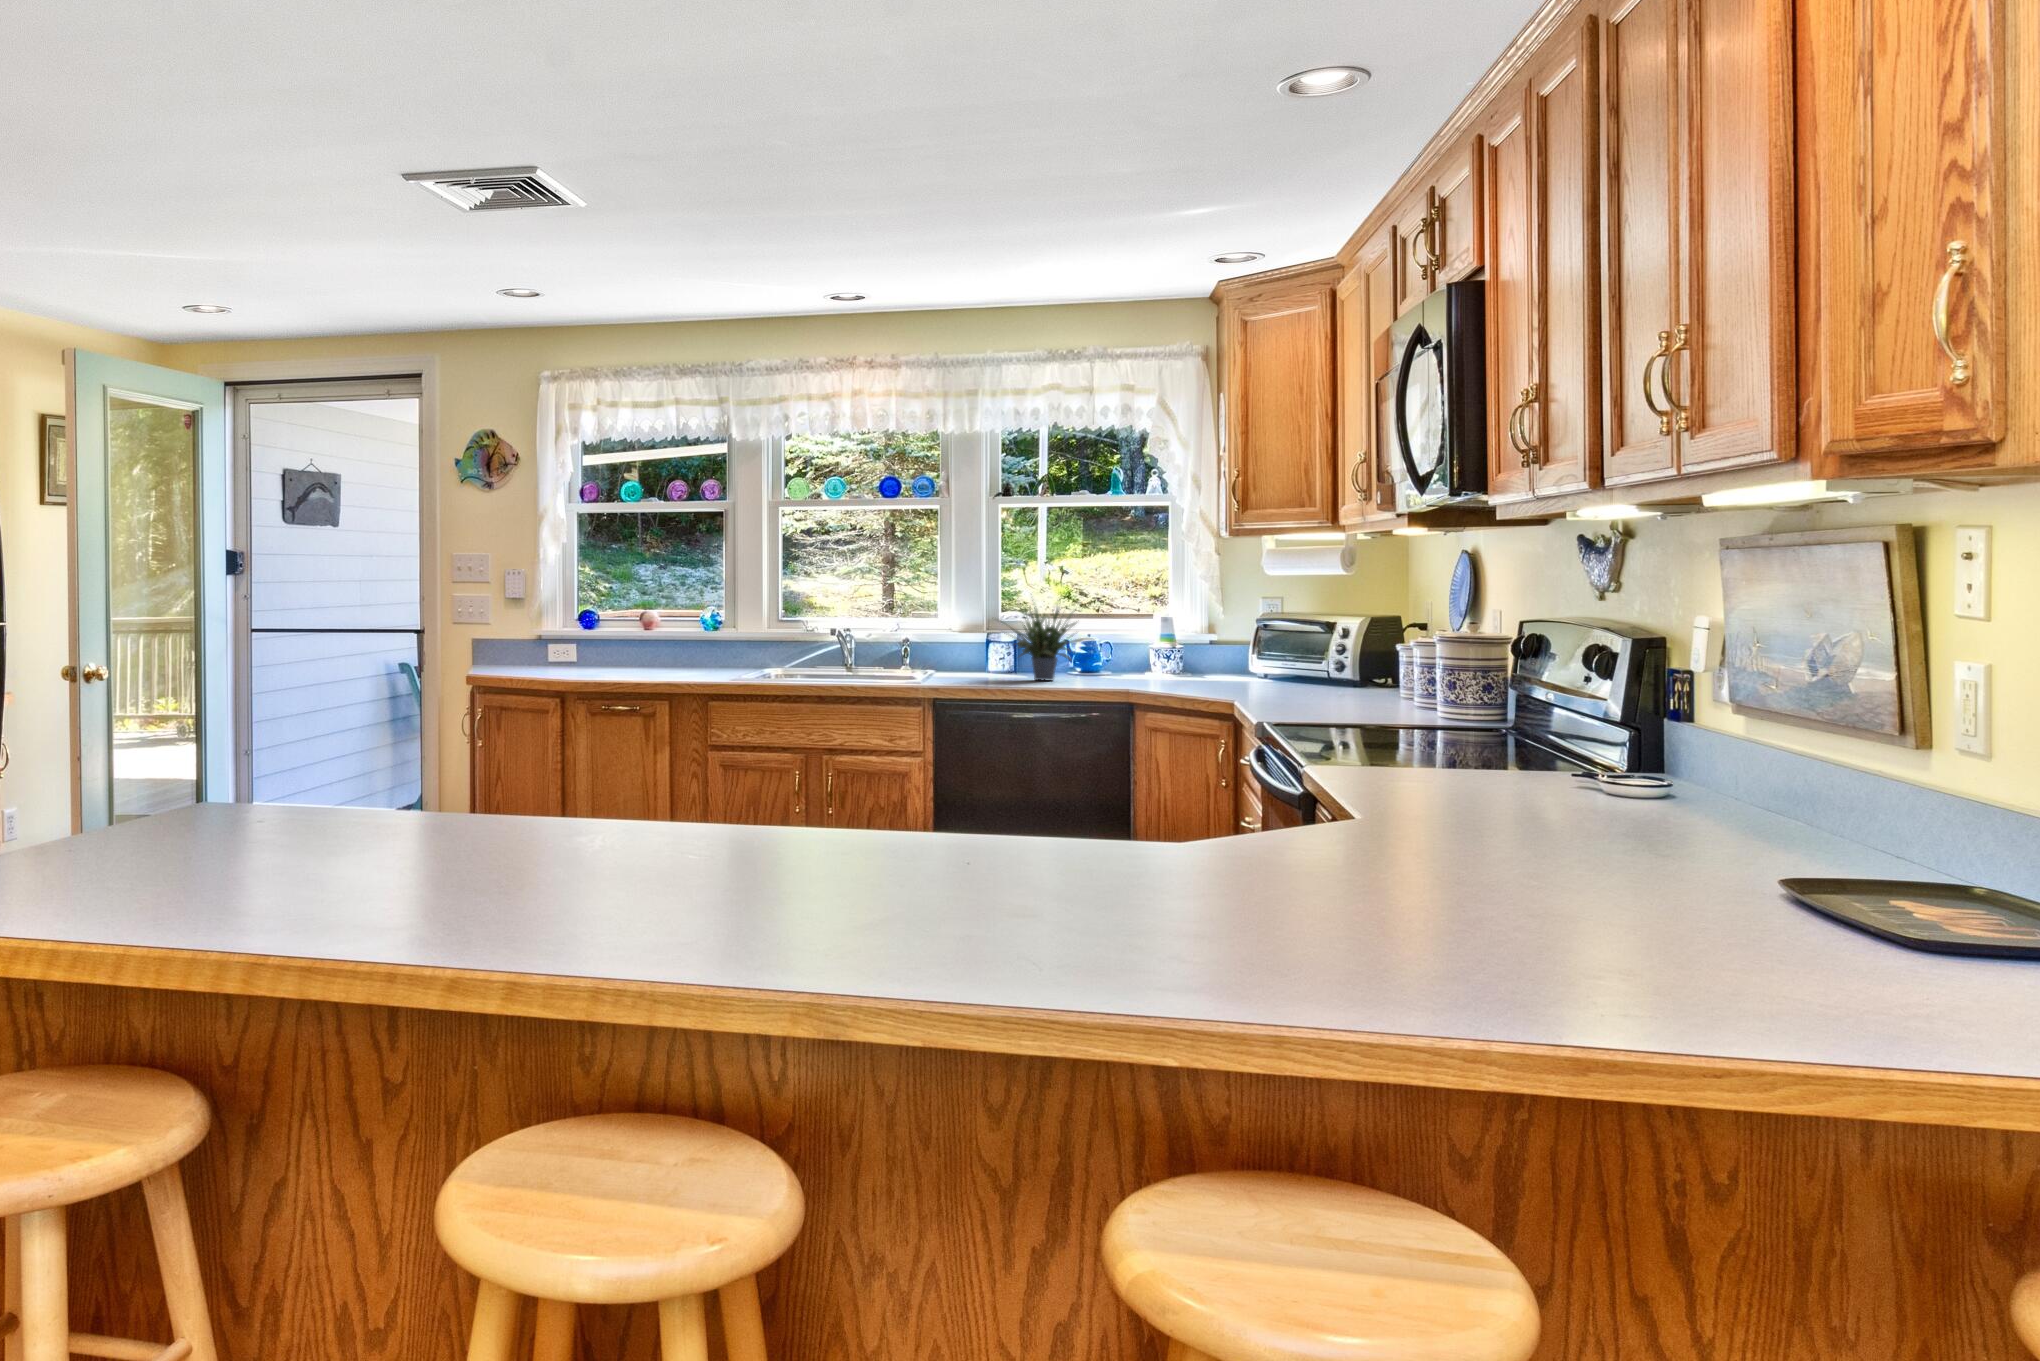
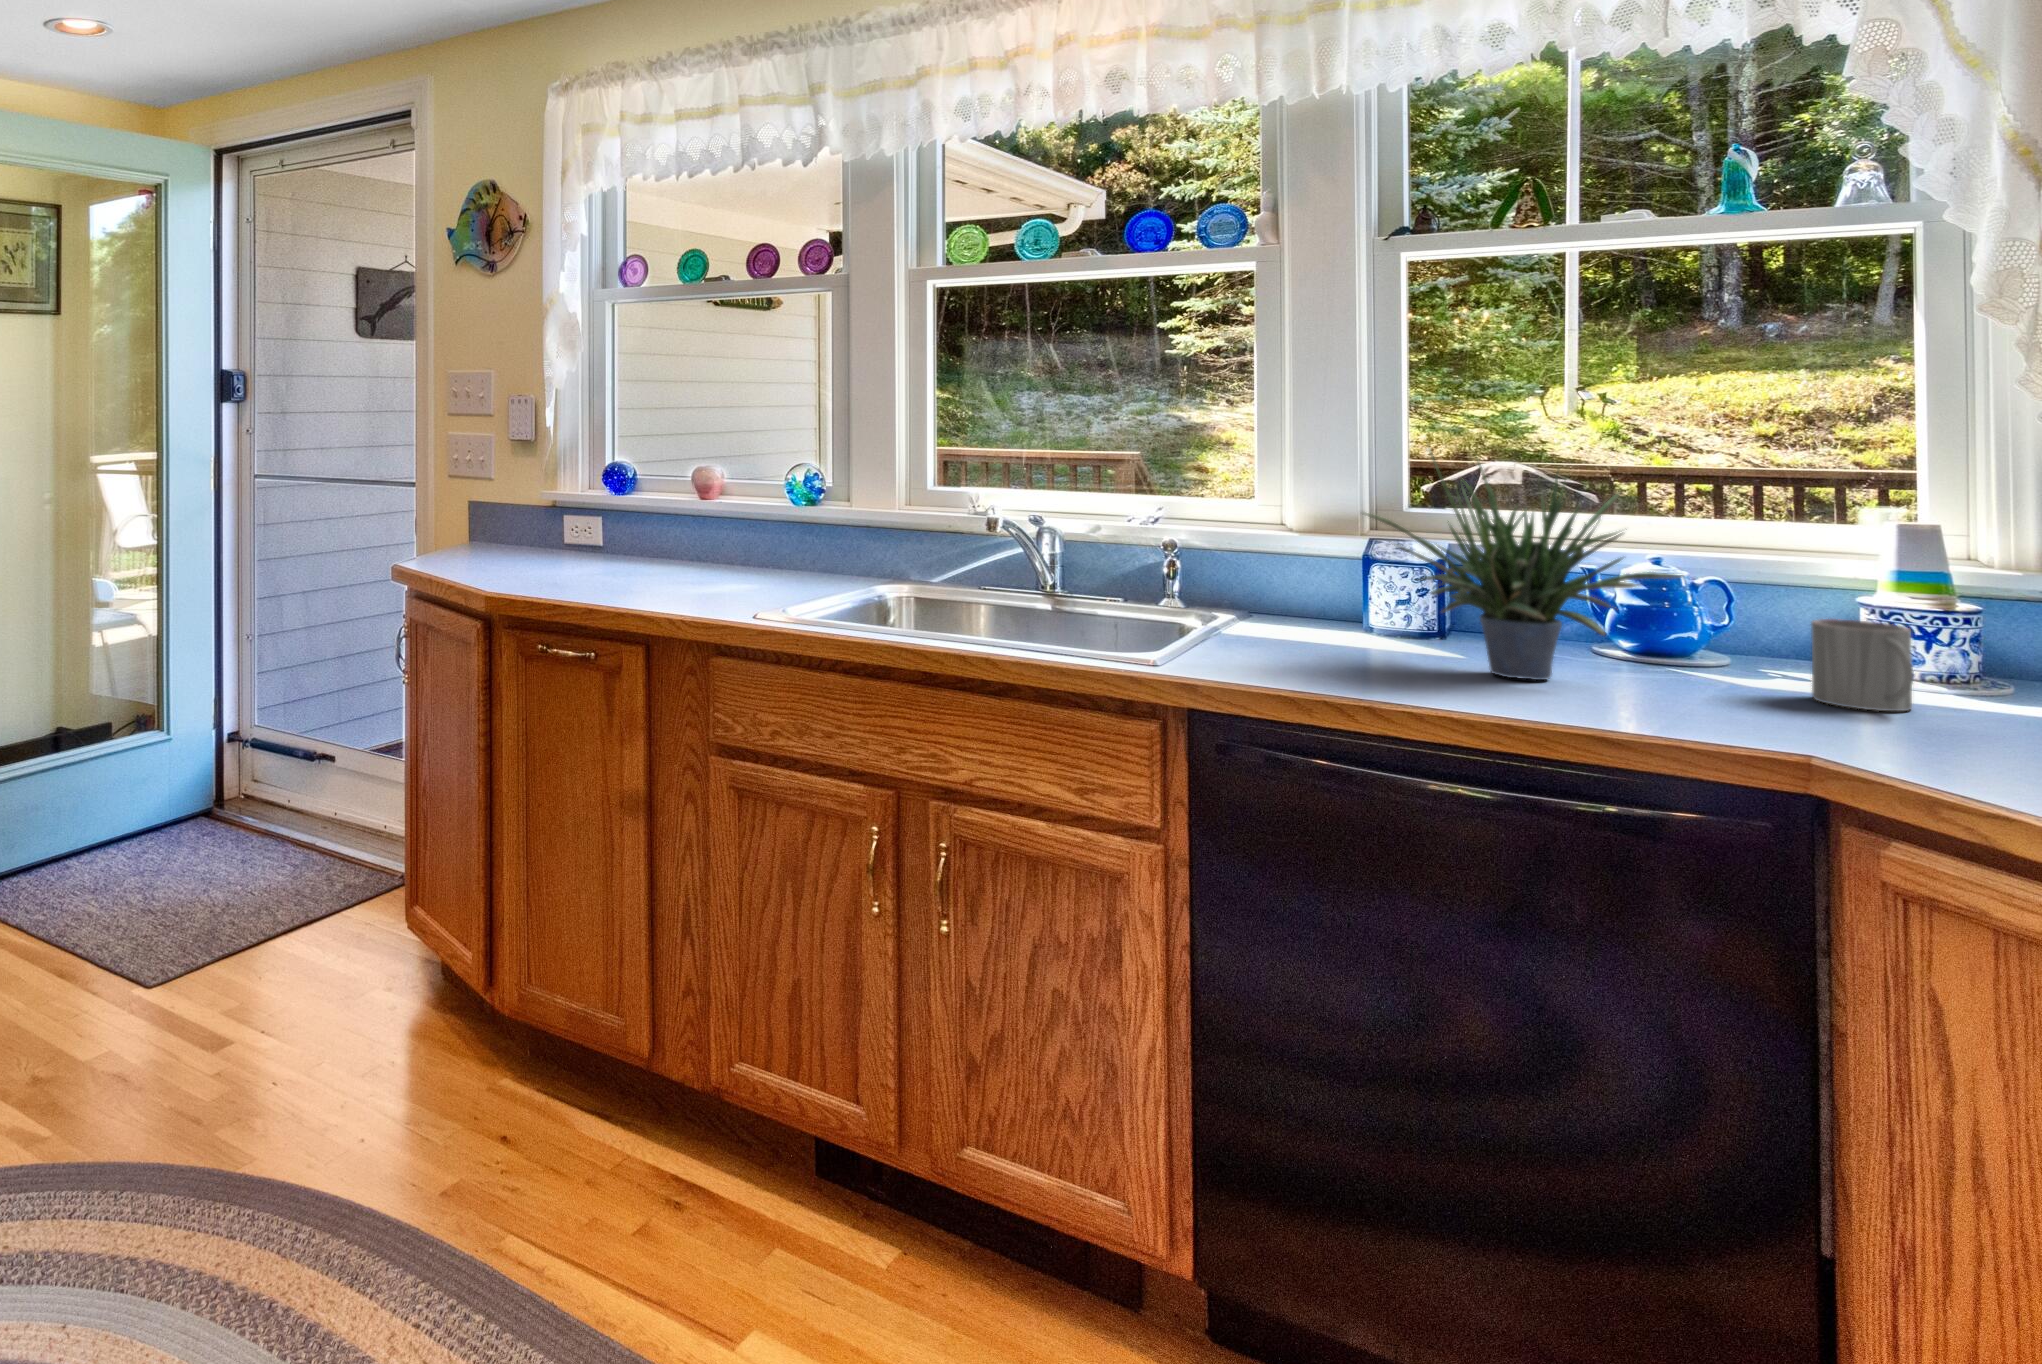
mug: none [1131,652,1158,681] -> present [1811,619,1914,711]

